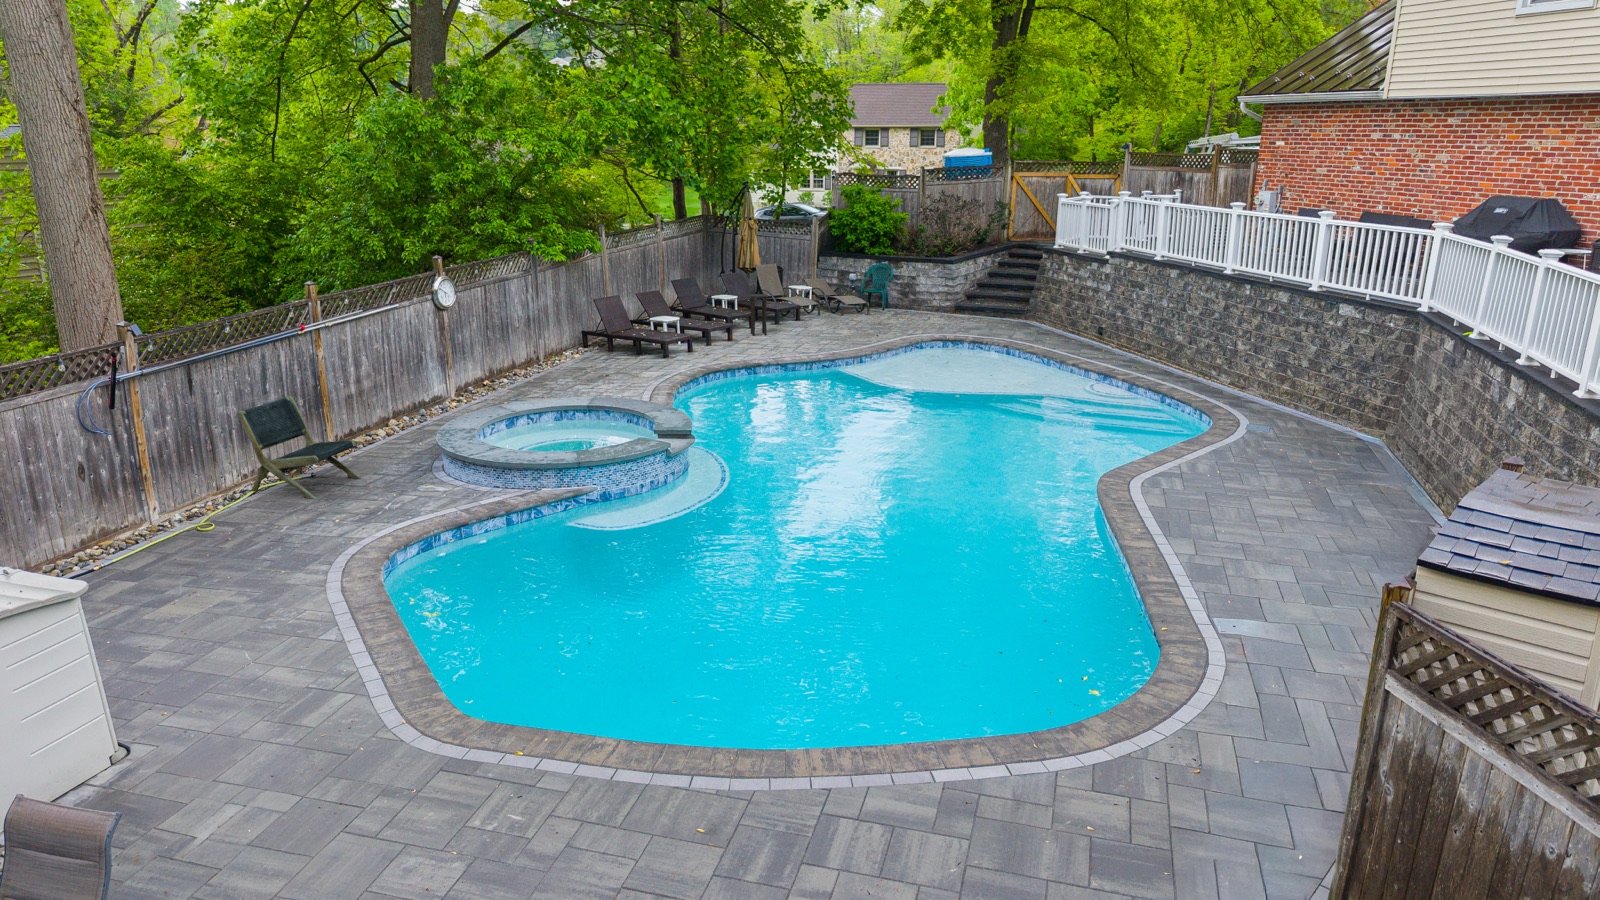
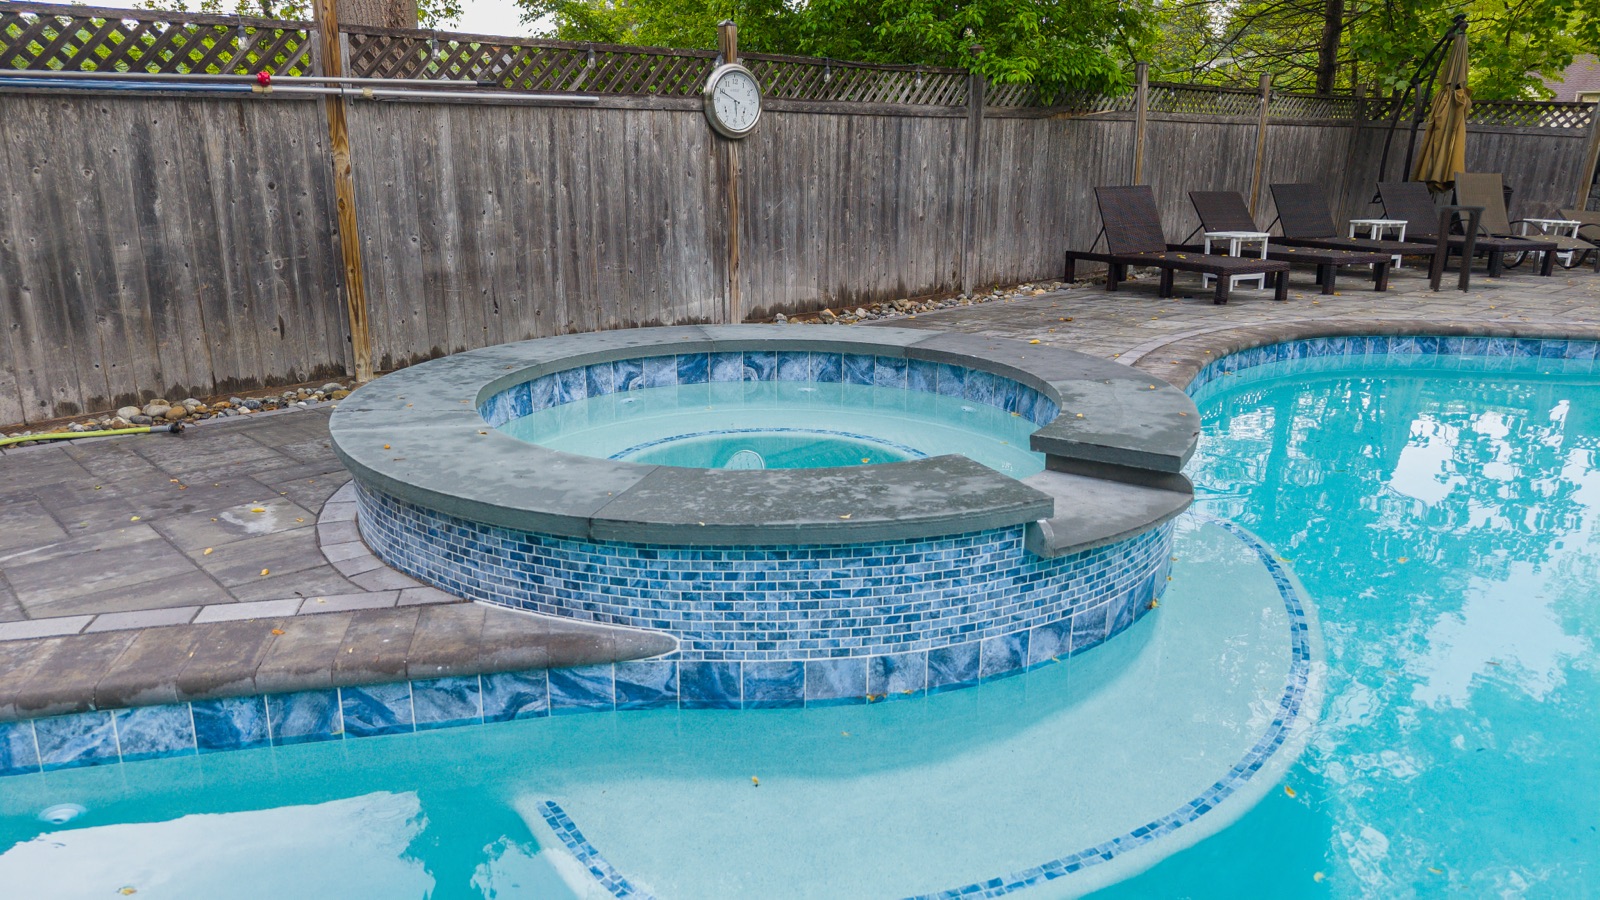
lounge chair: present [237,396,362,499] -> none [14,230,284,476]

